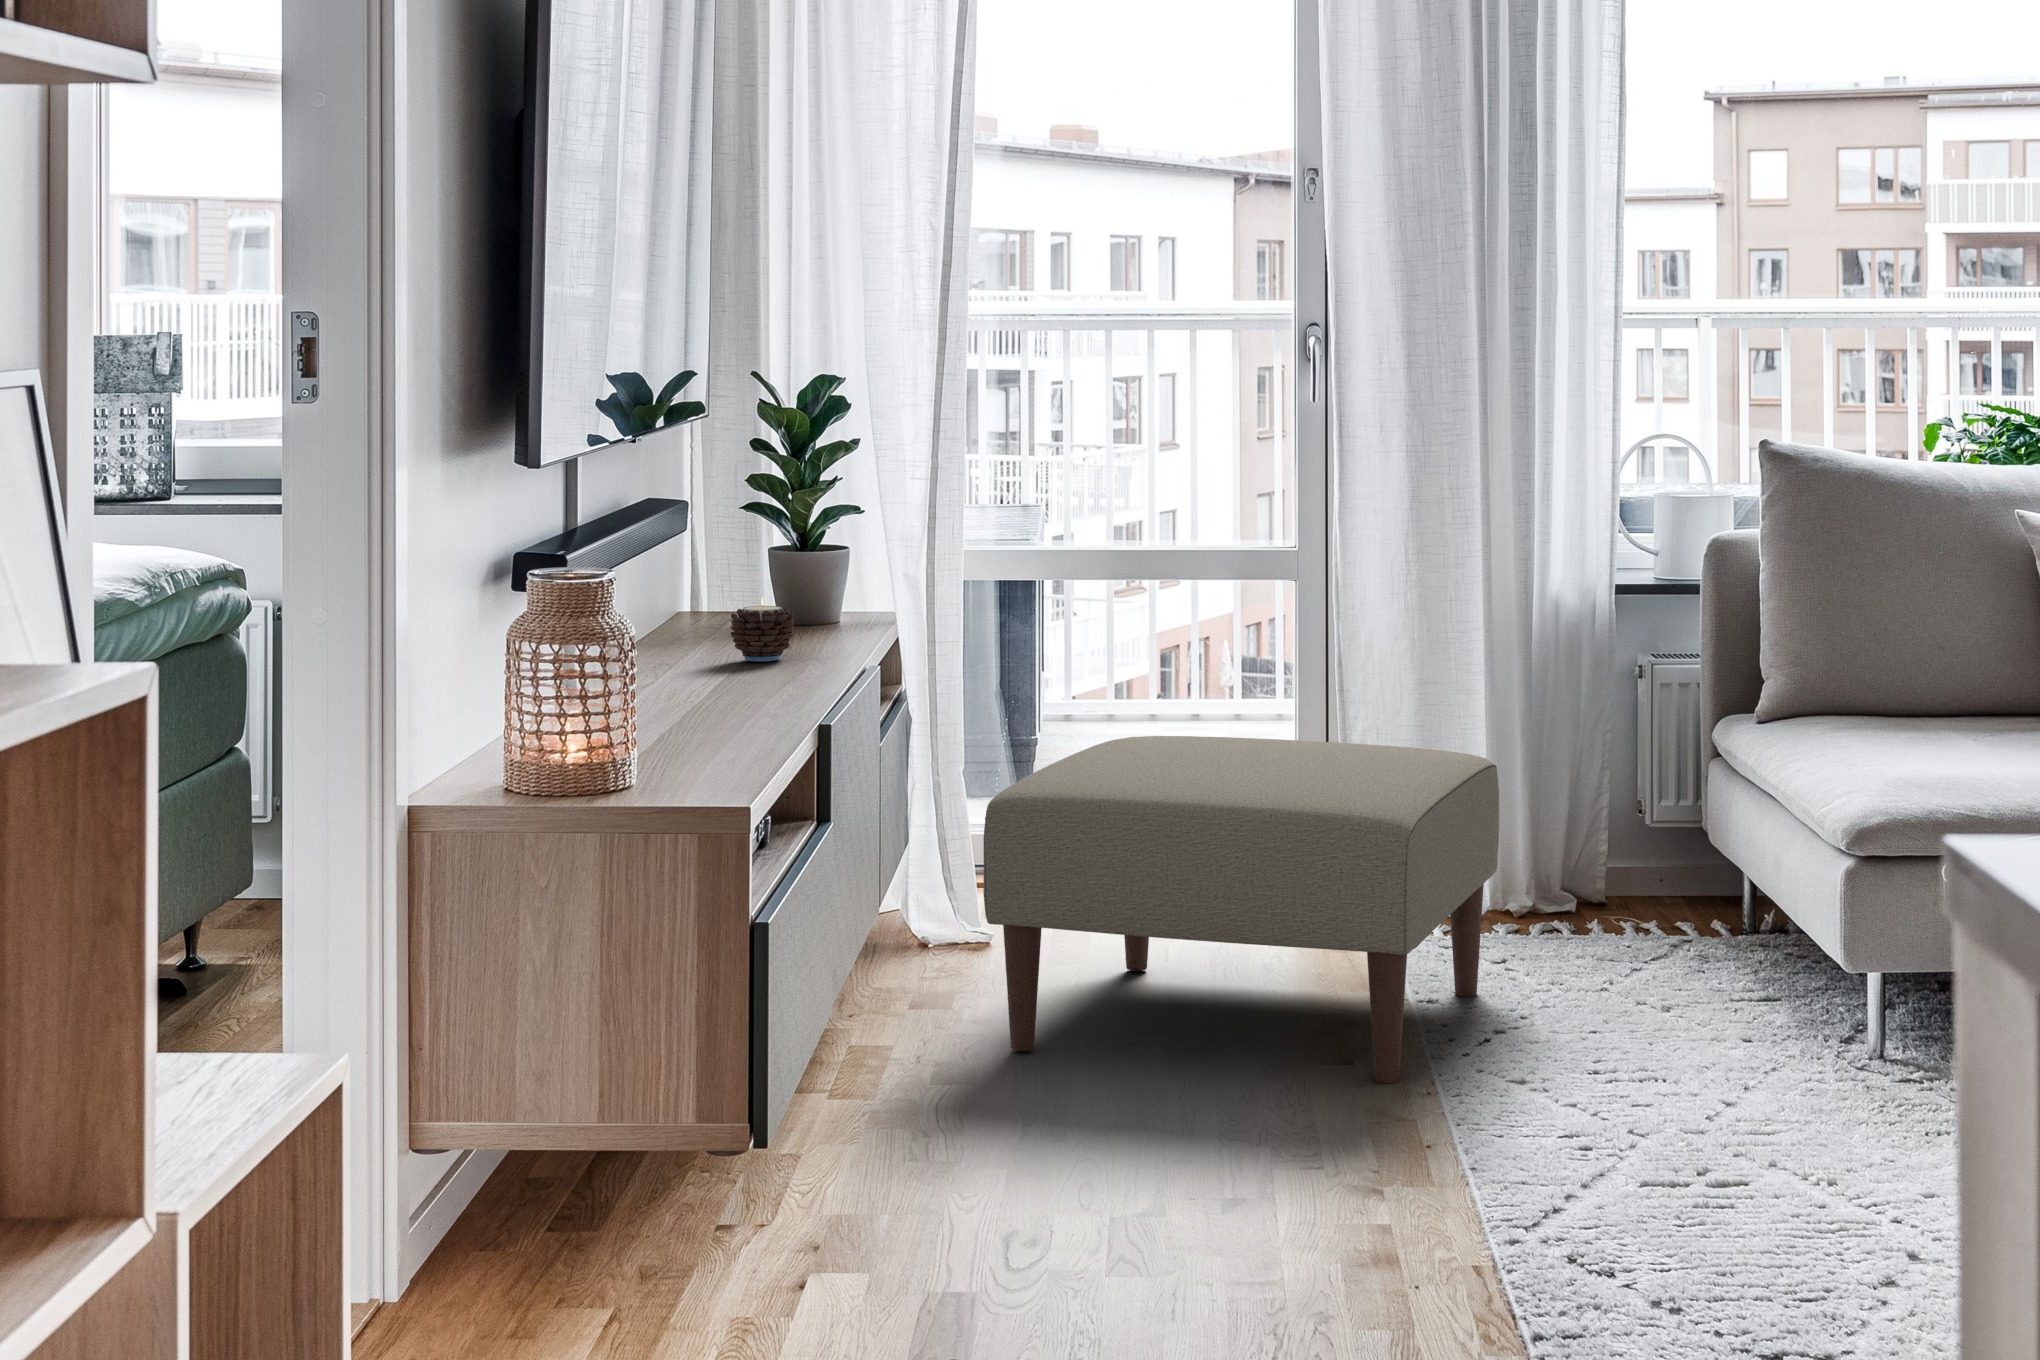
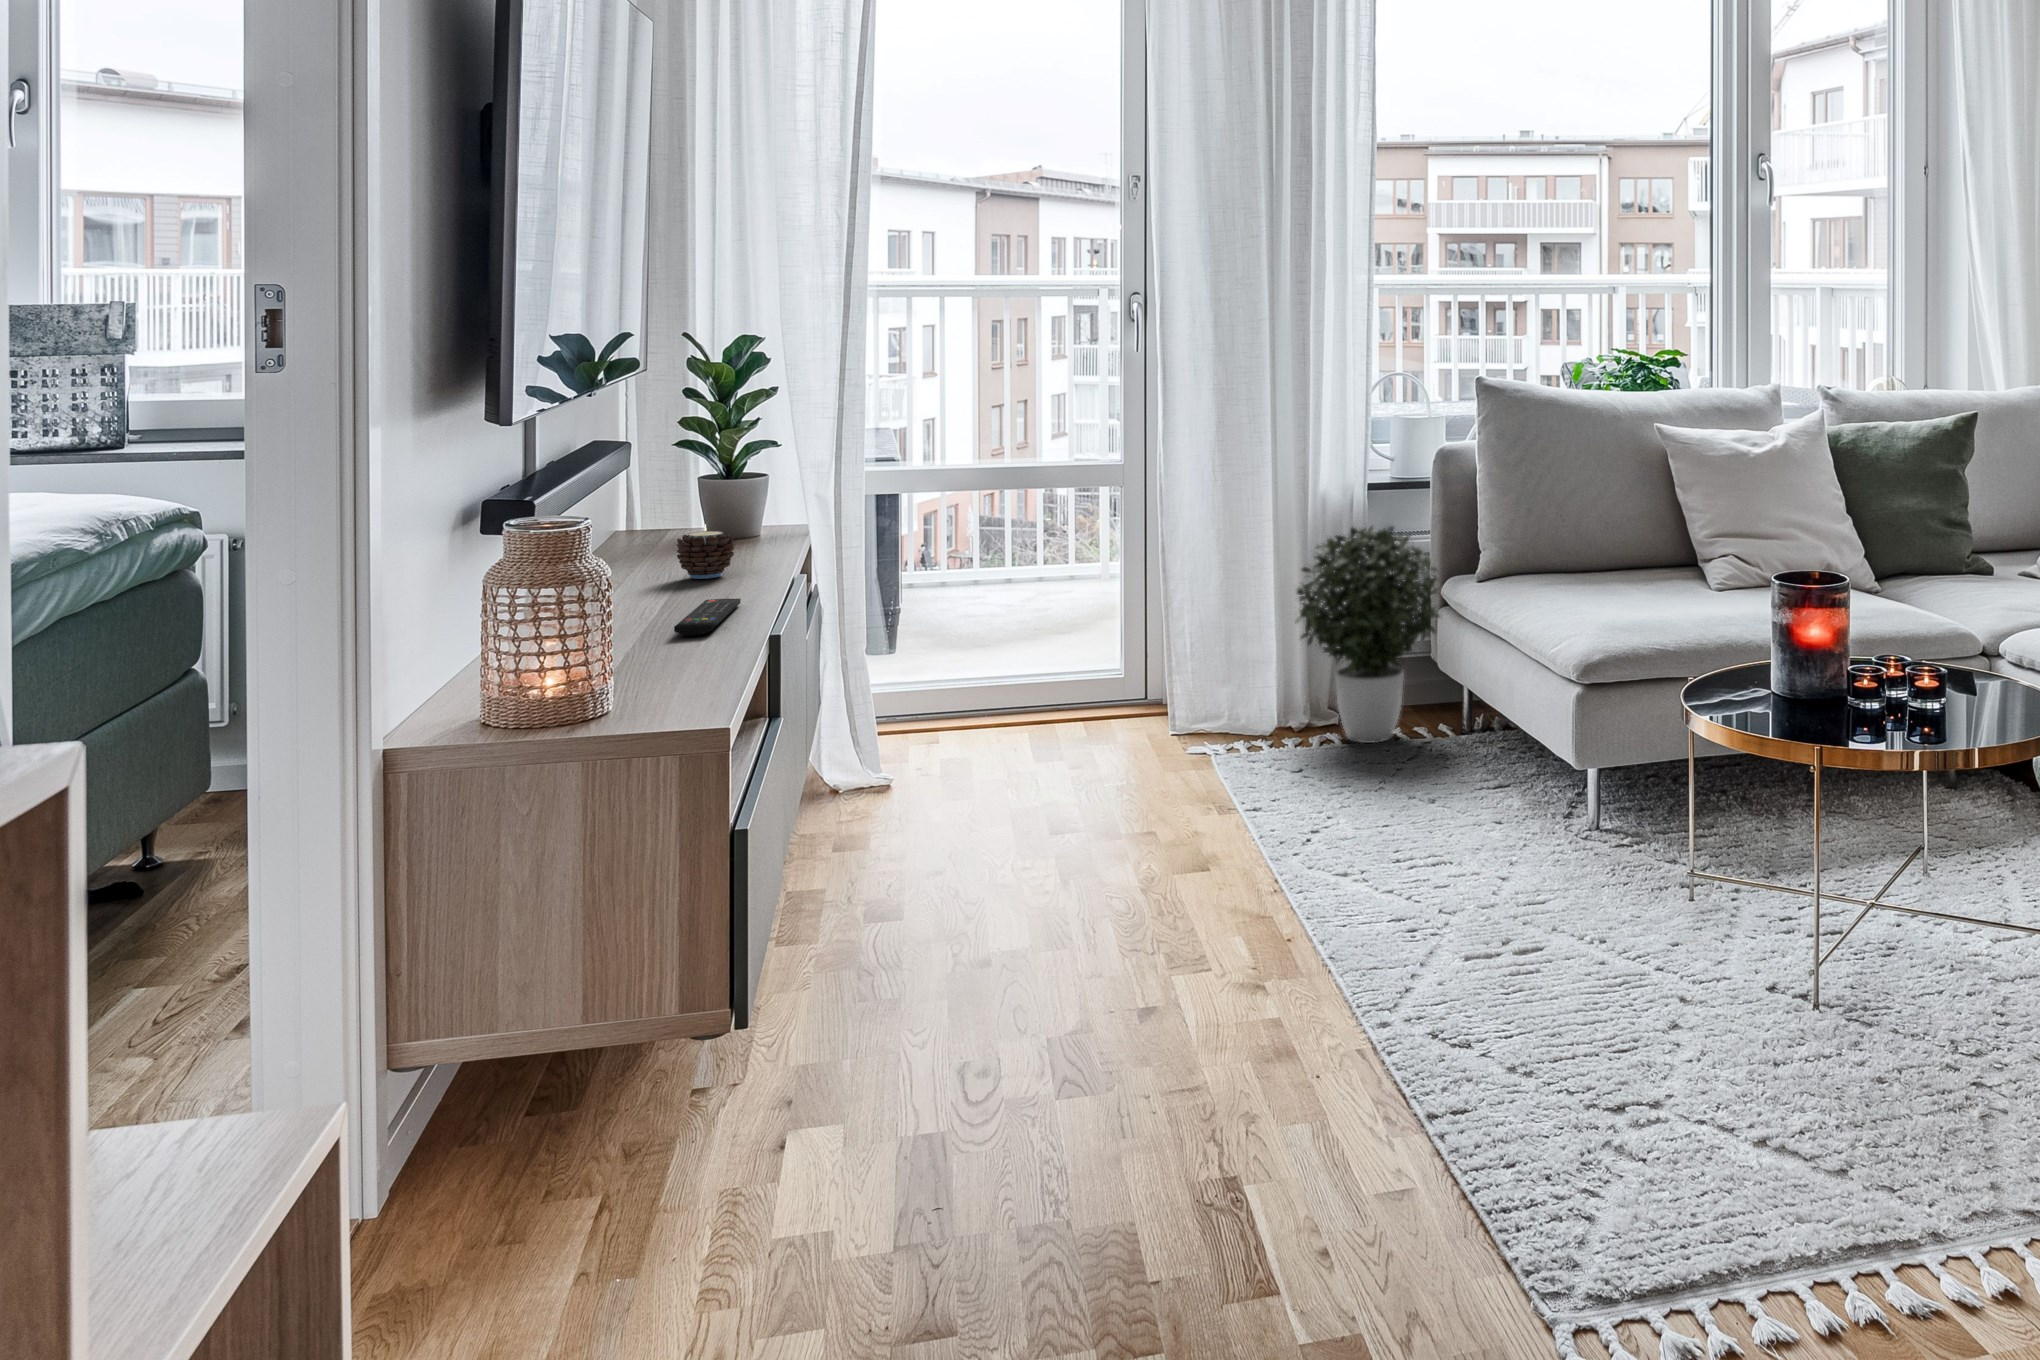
potted plant: none [1501,639,1709,931] -> present [1293,526,1440,743]
remote control: none [712,681,791,717] -> present [674,598,740,635]
ottoman: present [983,736,1499,1083] -> none [904,618,1305,888]

